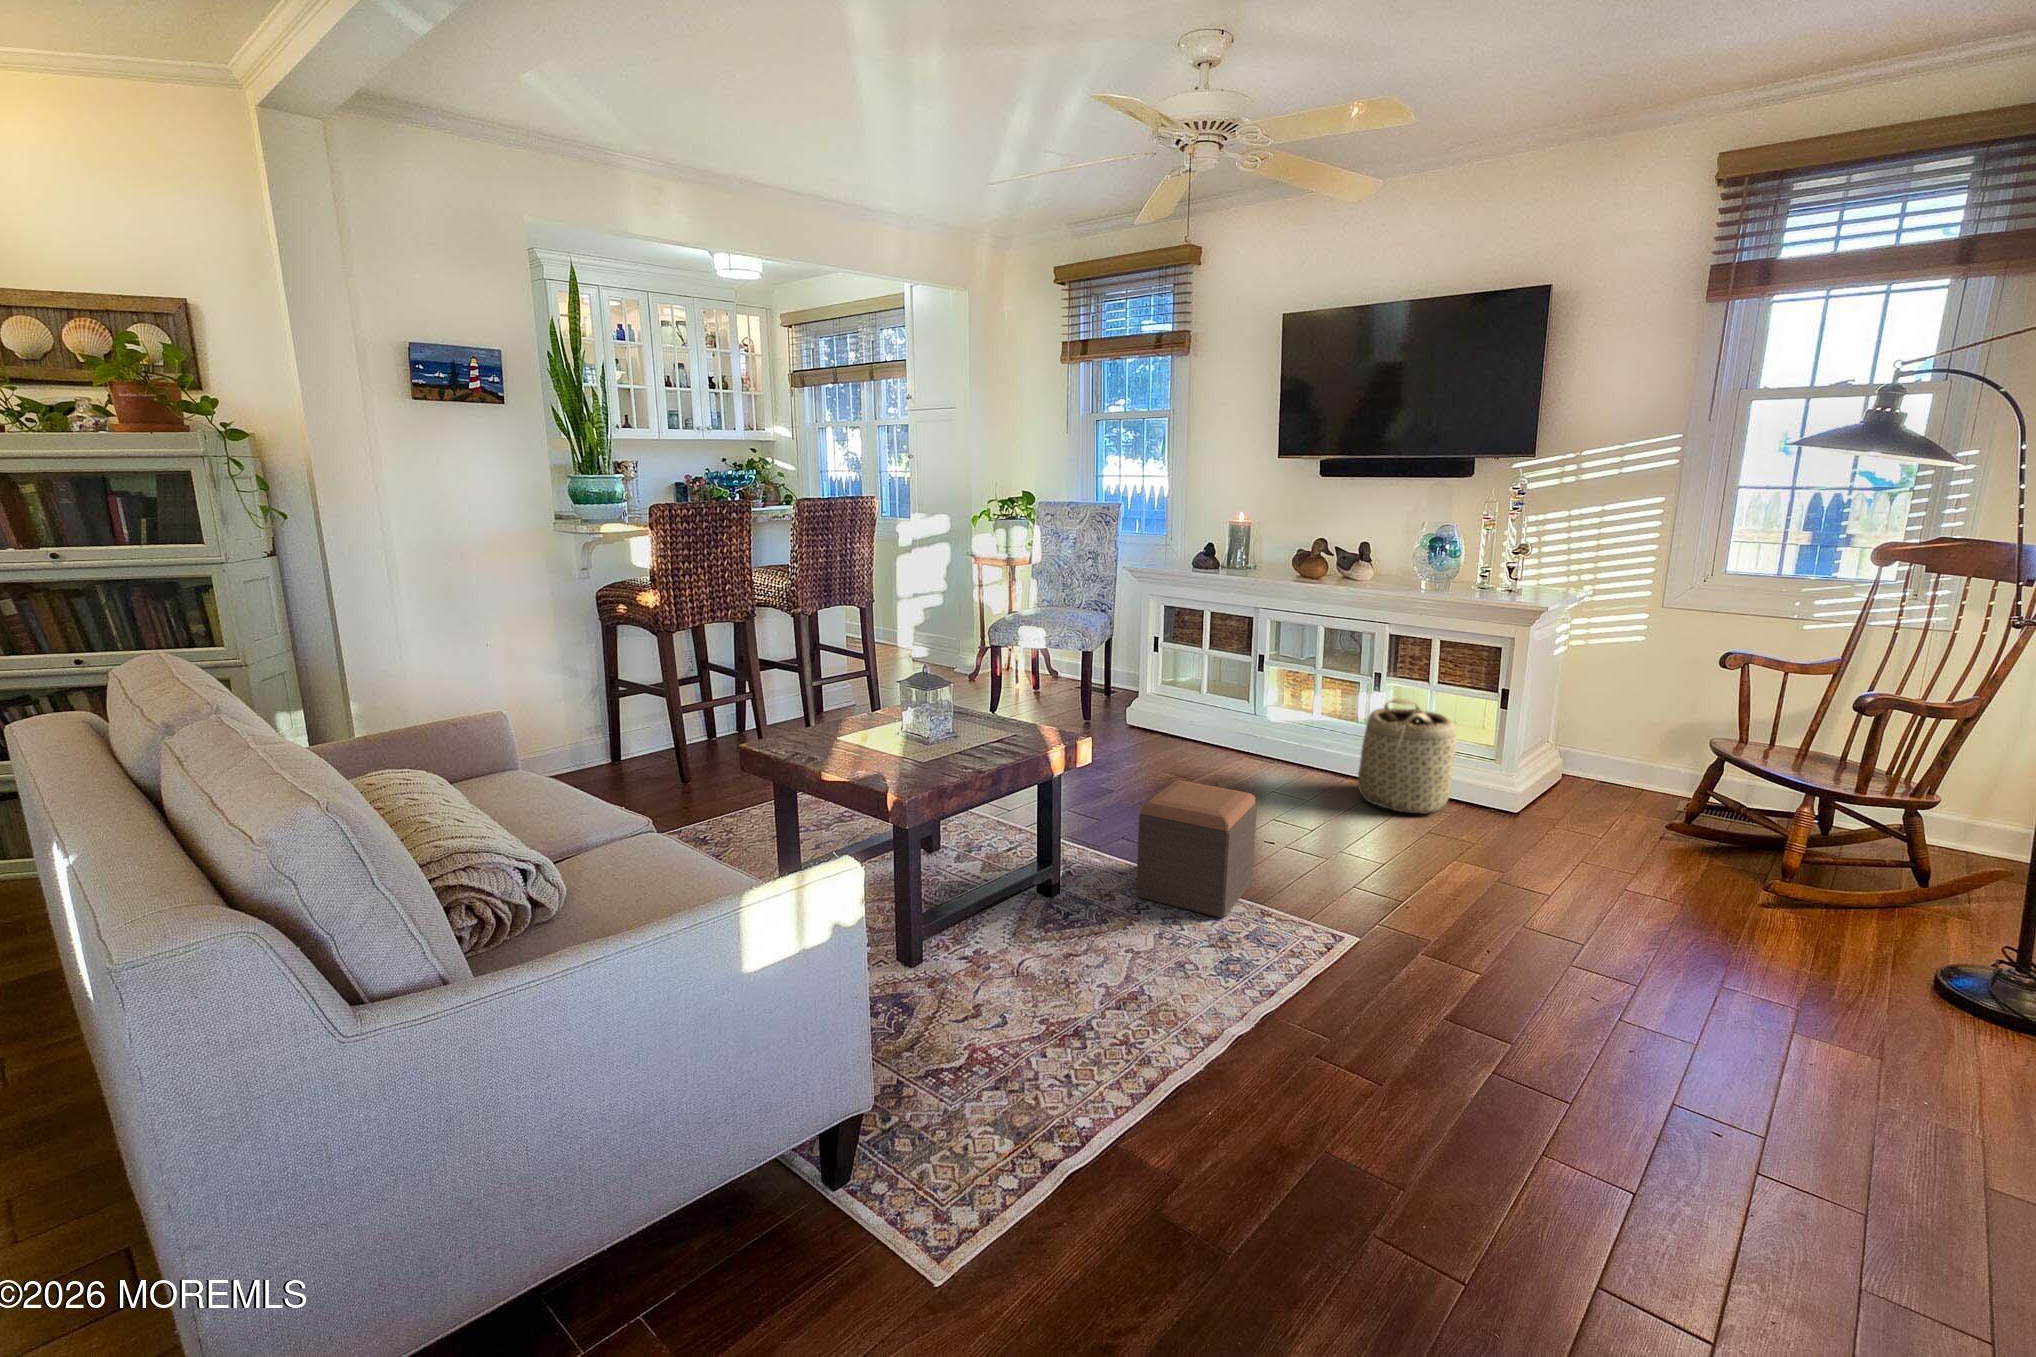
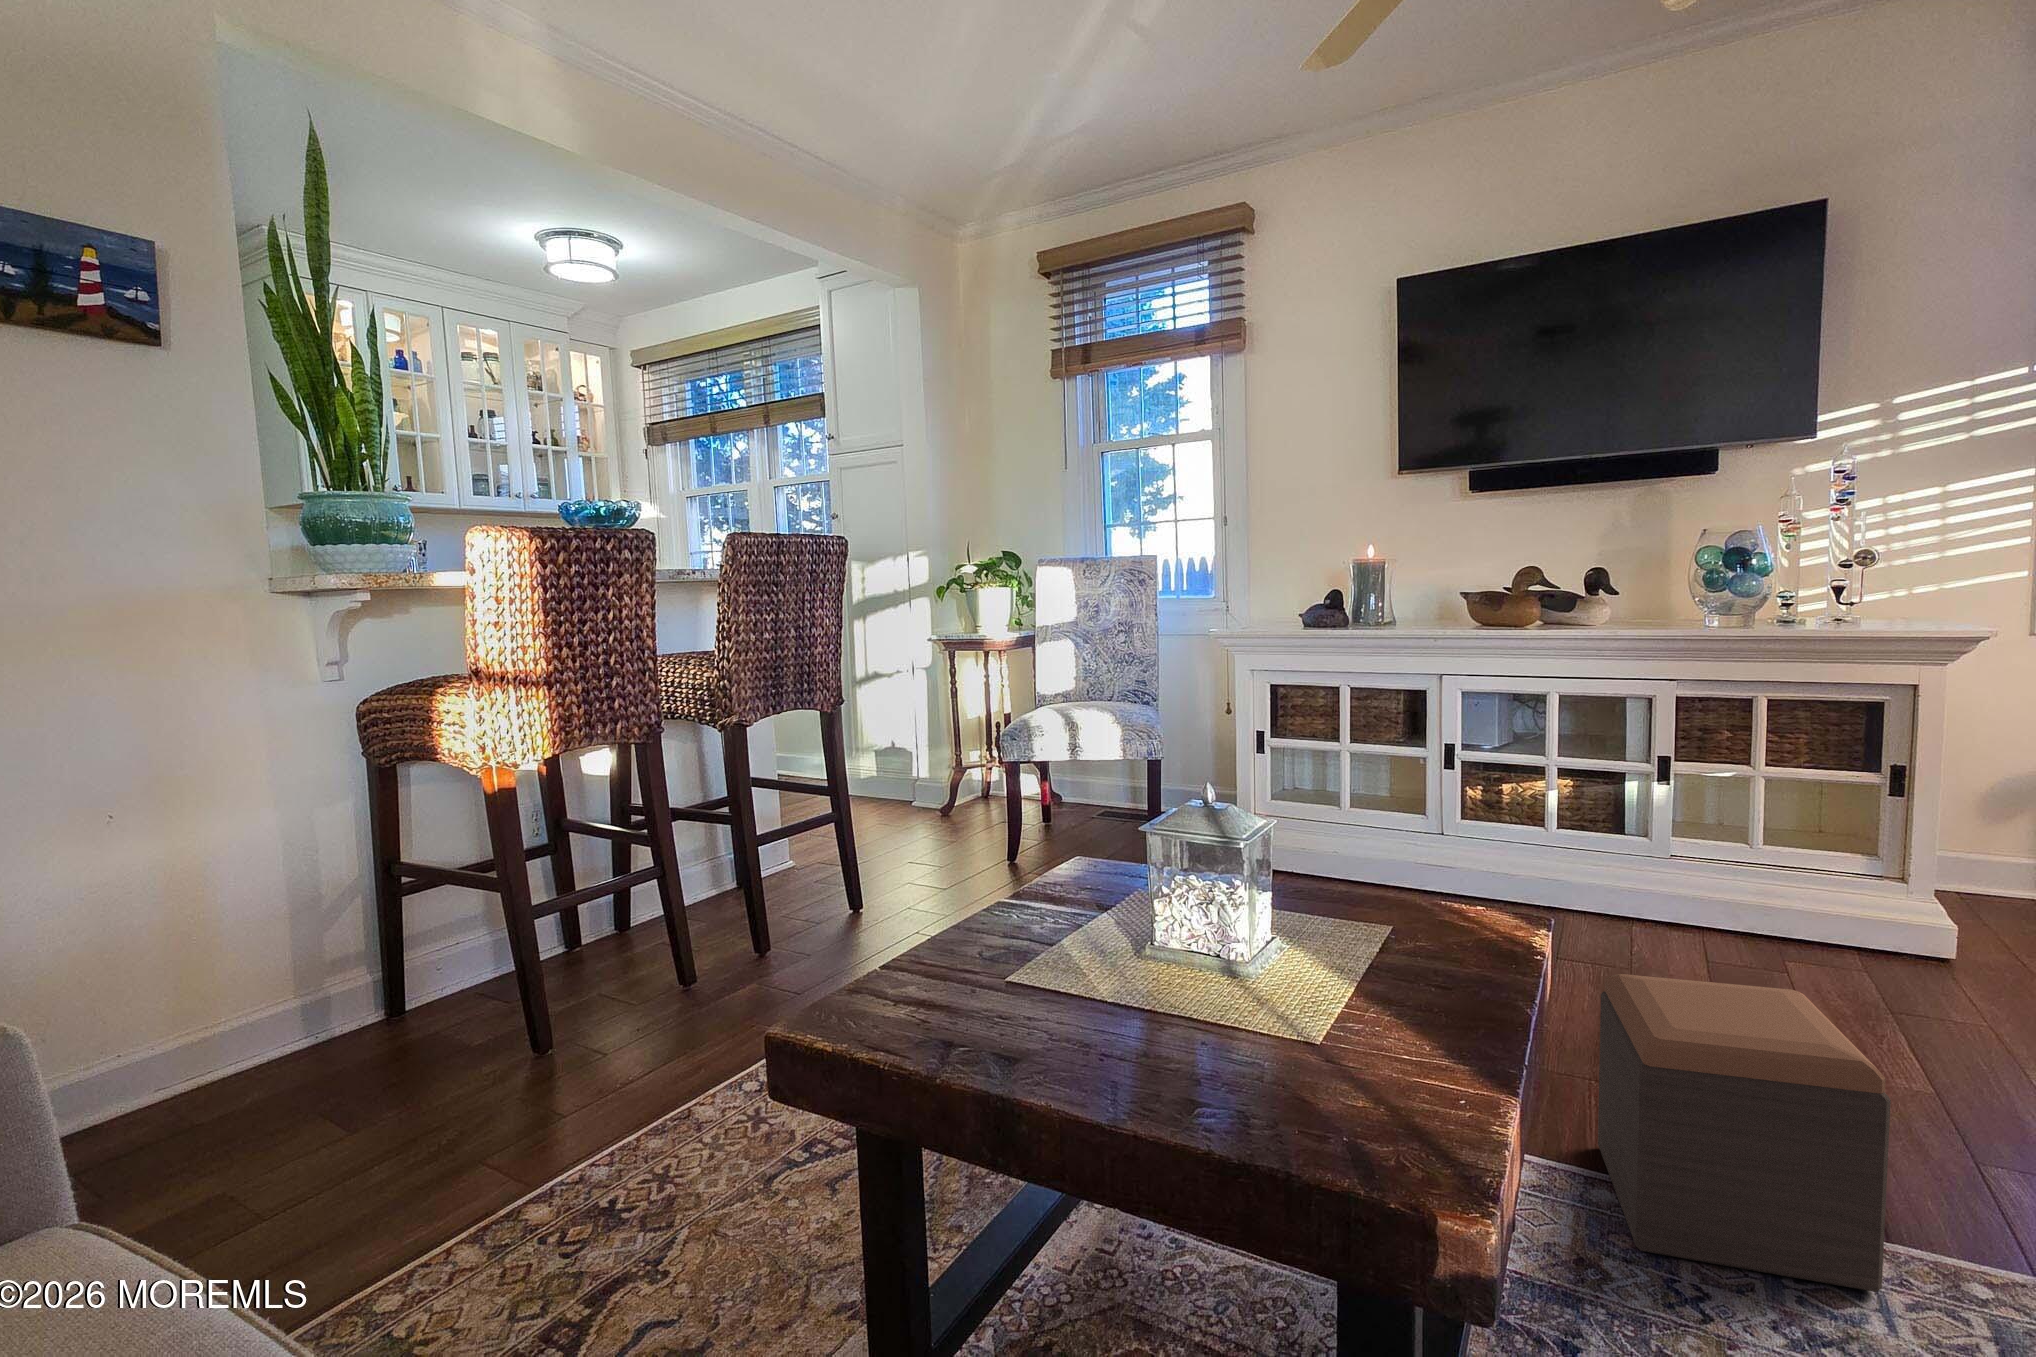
basket: present [1358,698,1456,813] -> none [1693,789,1875,976]

